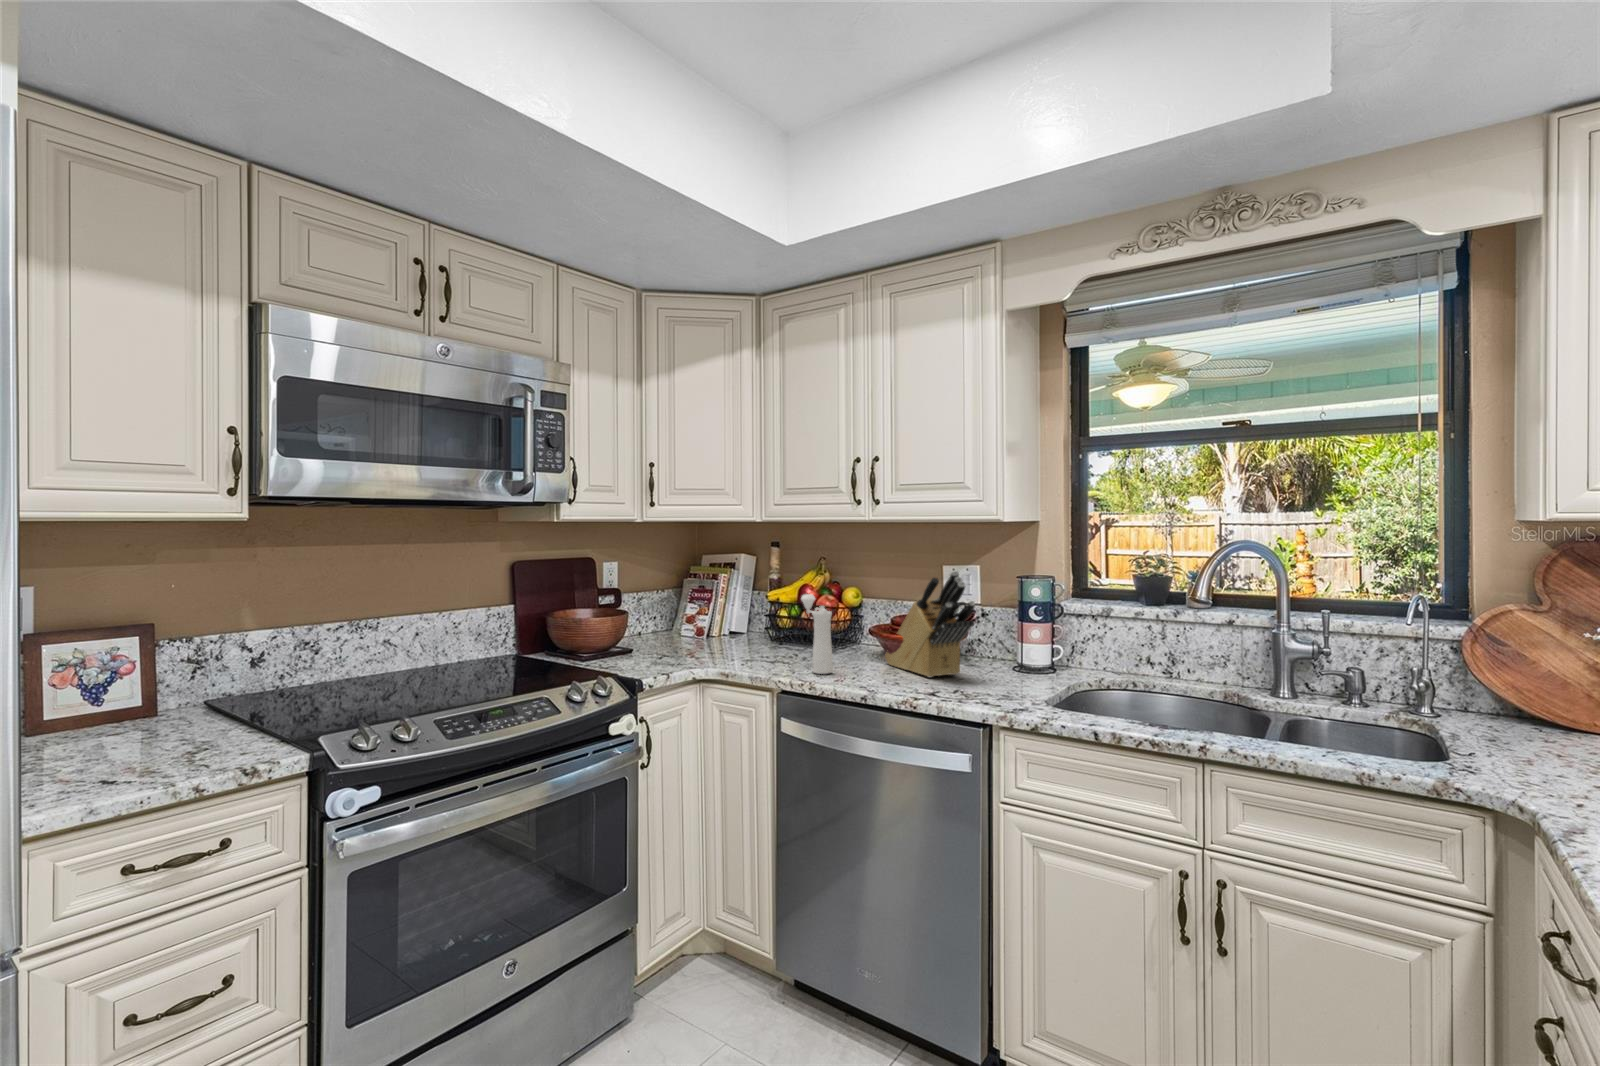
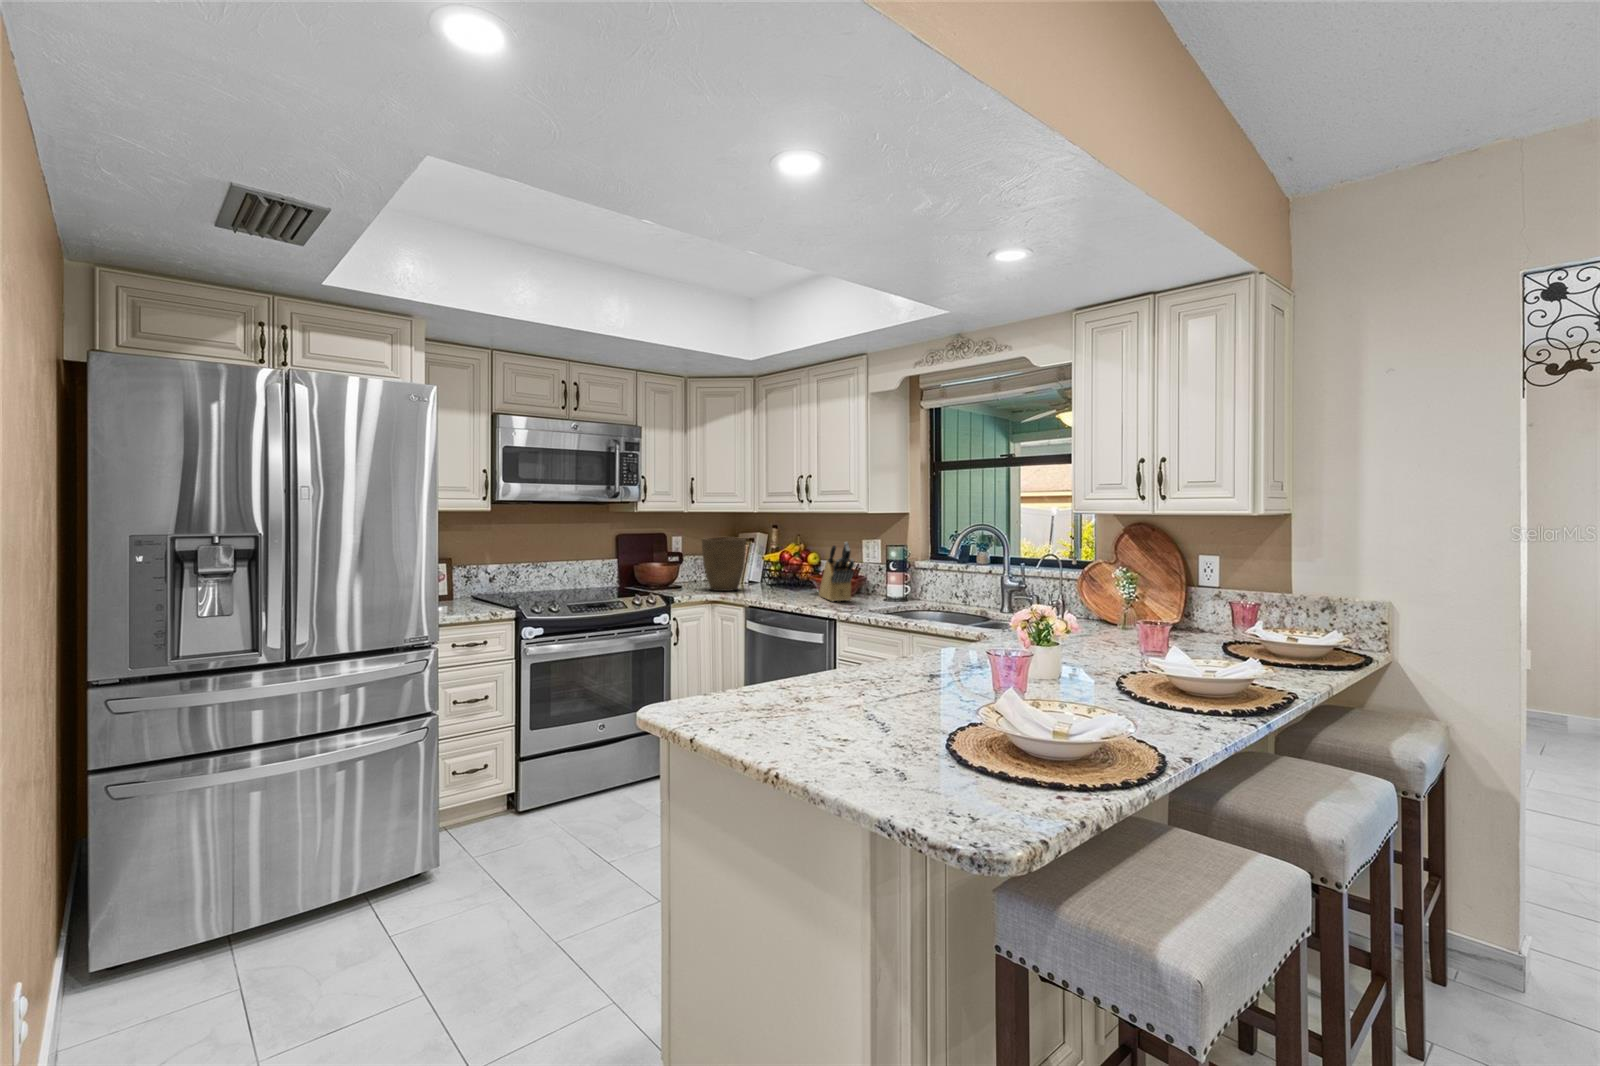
vase: none [672,563,749,659] -> present [702,537,746,591]
pepper mill: present [801,594,833,674] -> none [769,555,781,598]

